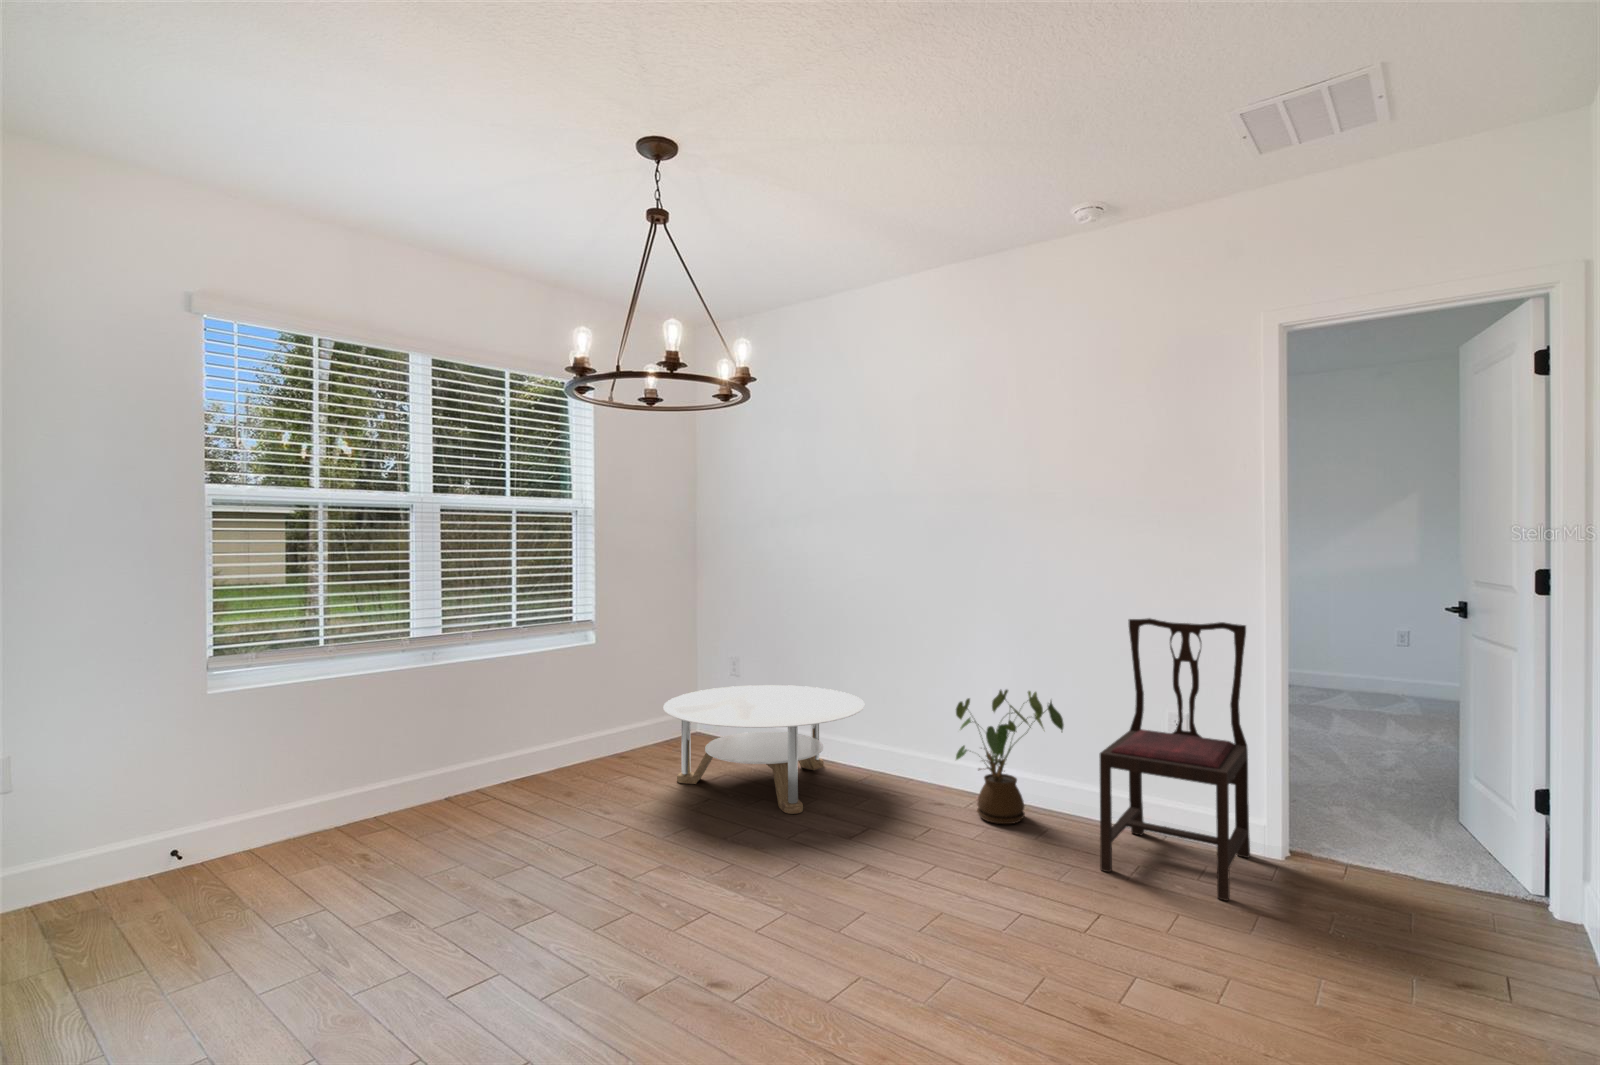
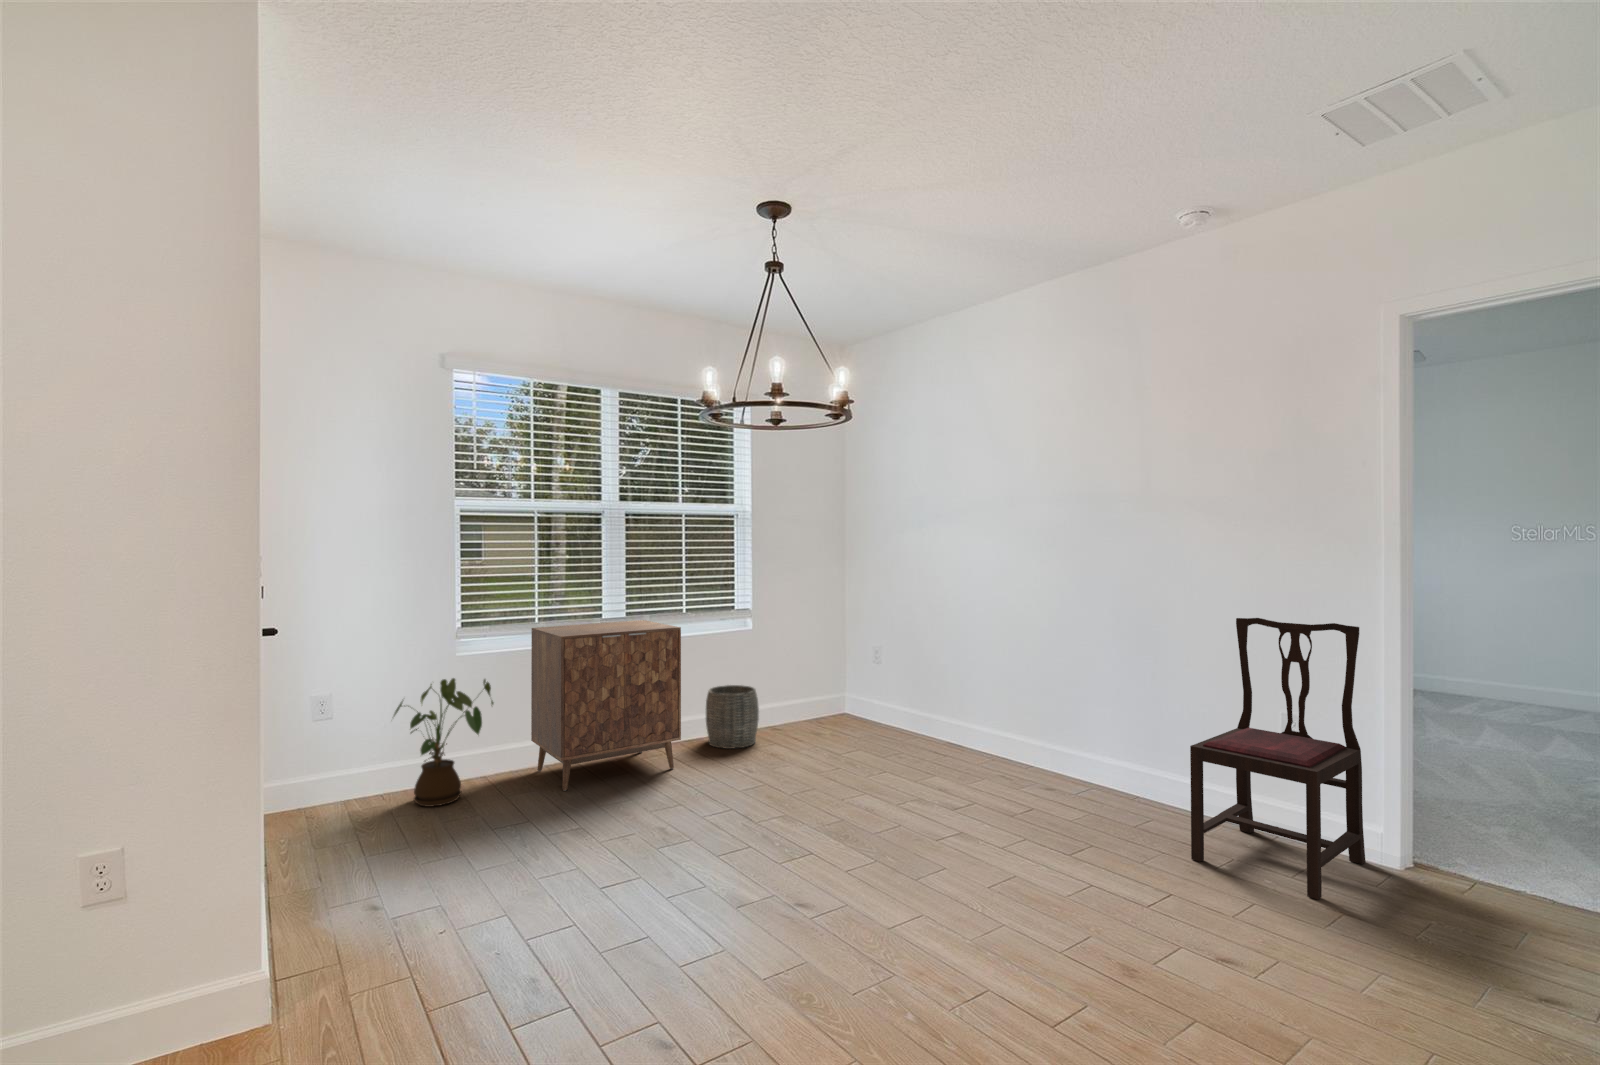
cabinet: none [316,638,519,860] -> present [531,620,681,791]
round table: present [663,685,864,814] -> none [802,671,983,785]
house plant: present [956,690,1064,824] -> present [394,678,493,807]
woven basket: none [543,710,607,787] -> present [706,685,759,749]

